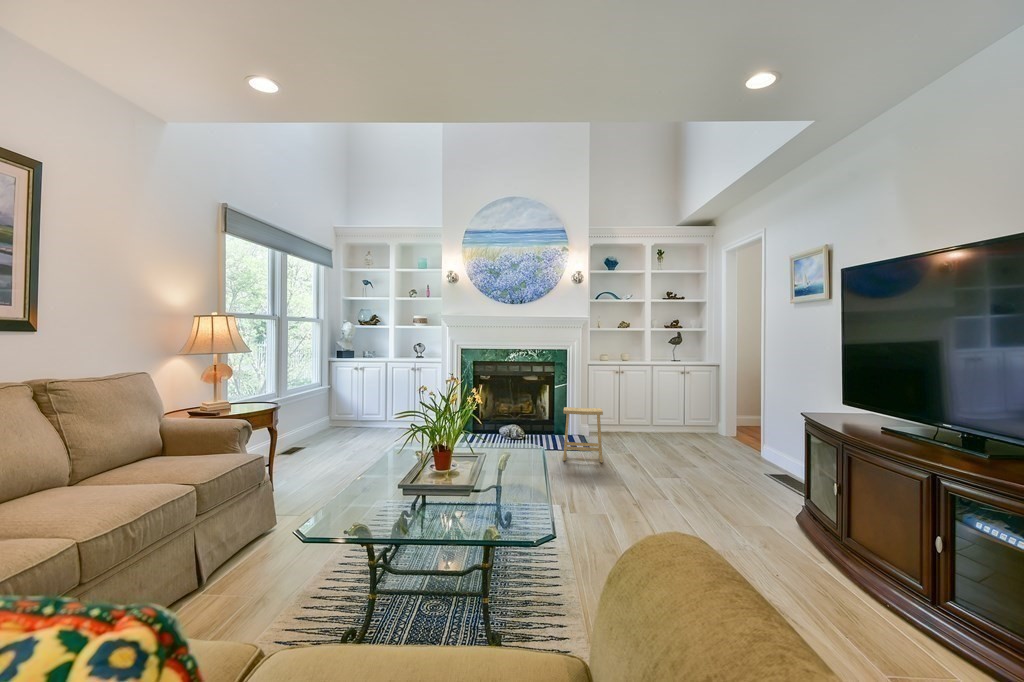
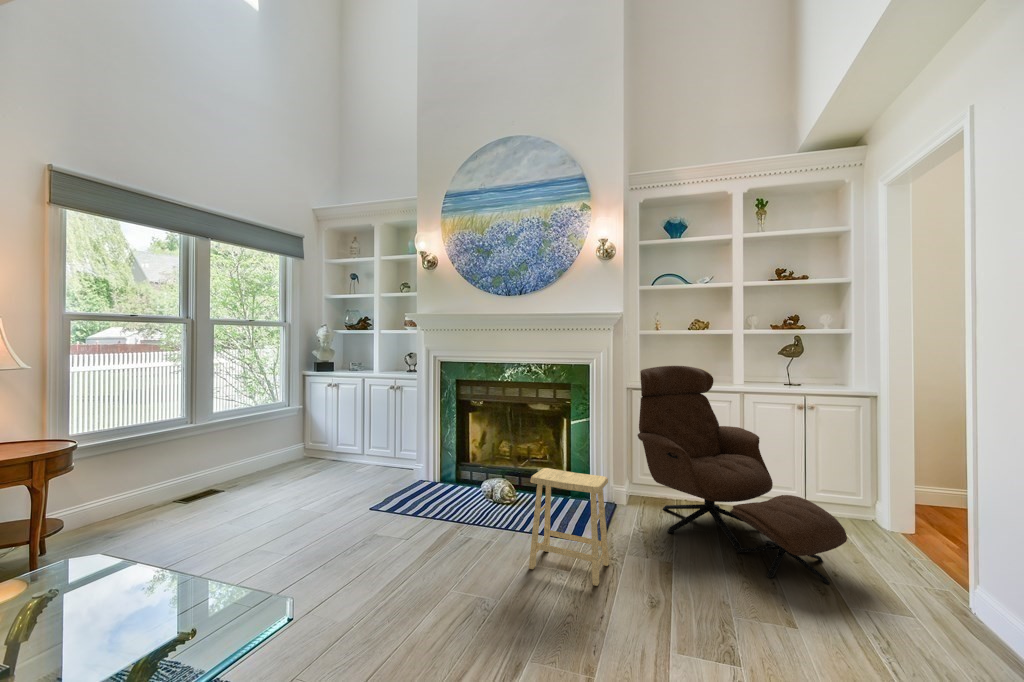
lounge chair: none [600,350,708,453] -> present [637,366,847,584]

